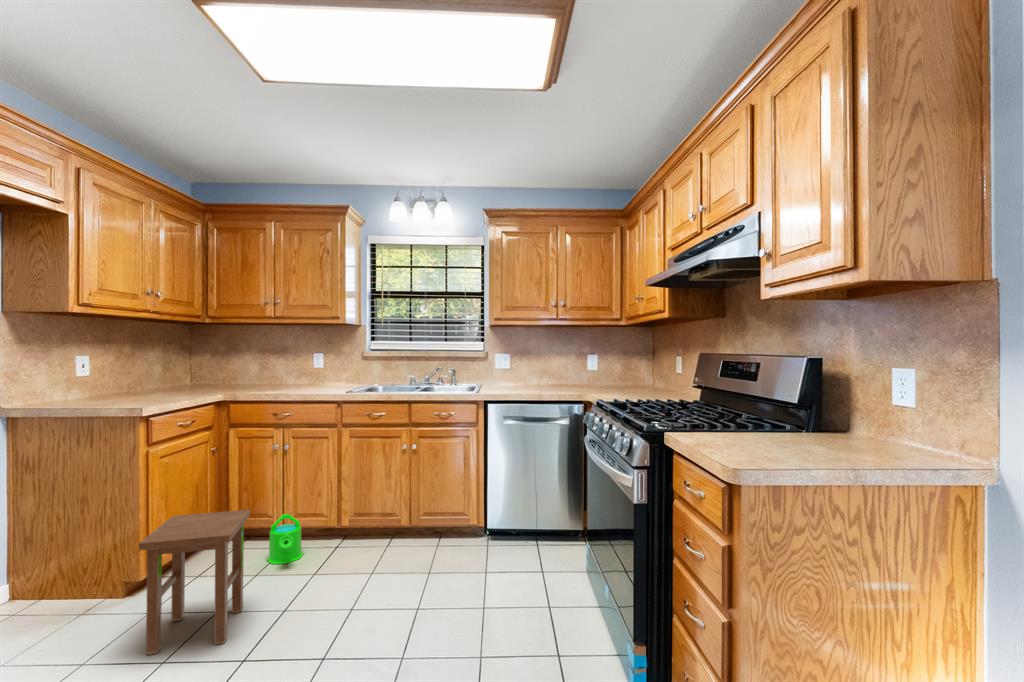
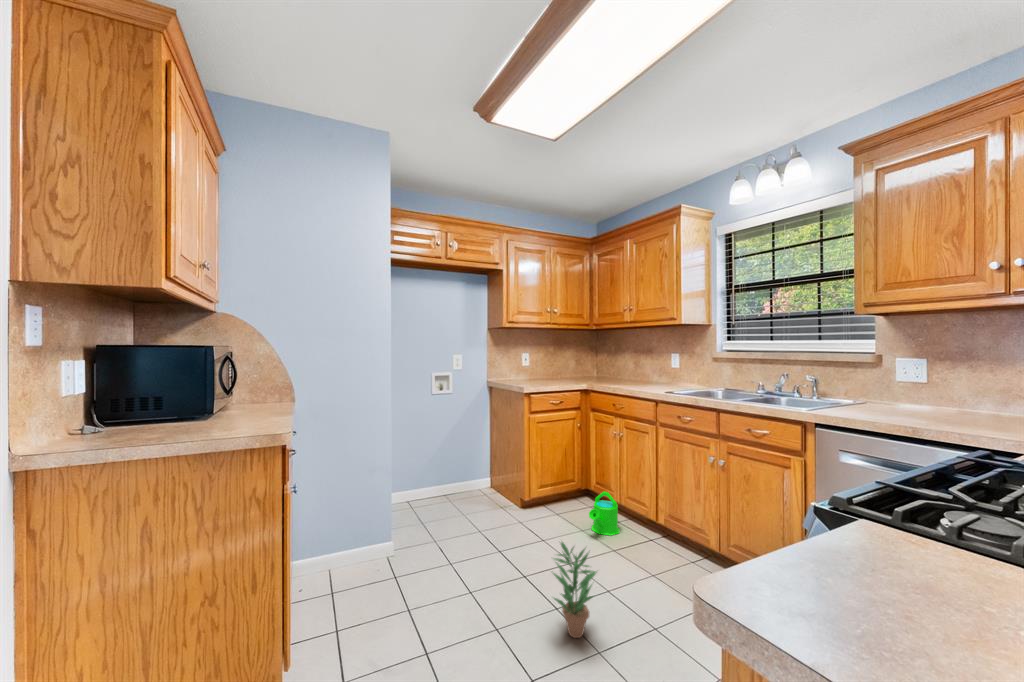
stool: present [139,510,250,655] -> none [470,463,544,565]
potted plant: none [355,542,411,640] -> present [553,542,597,638]

